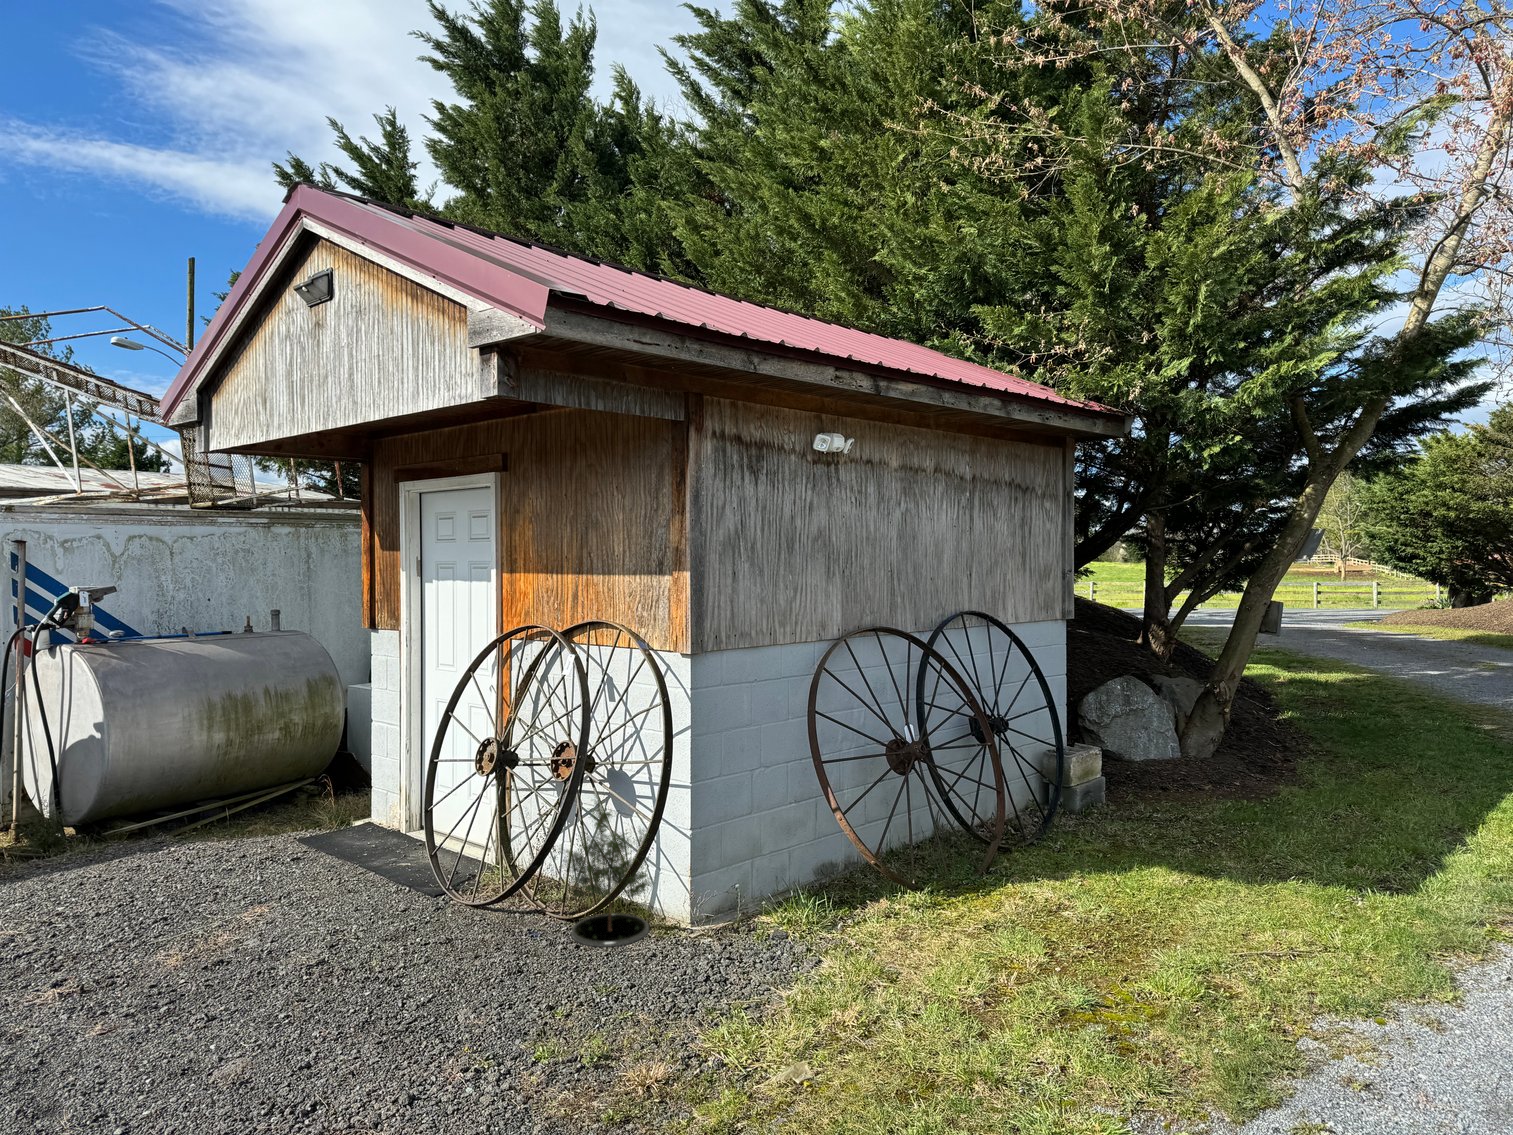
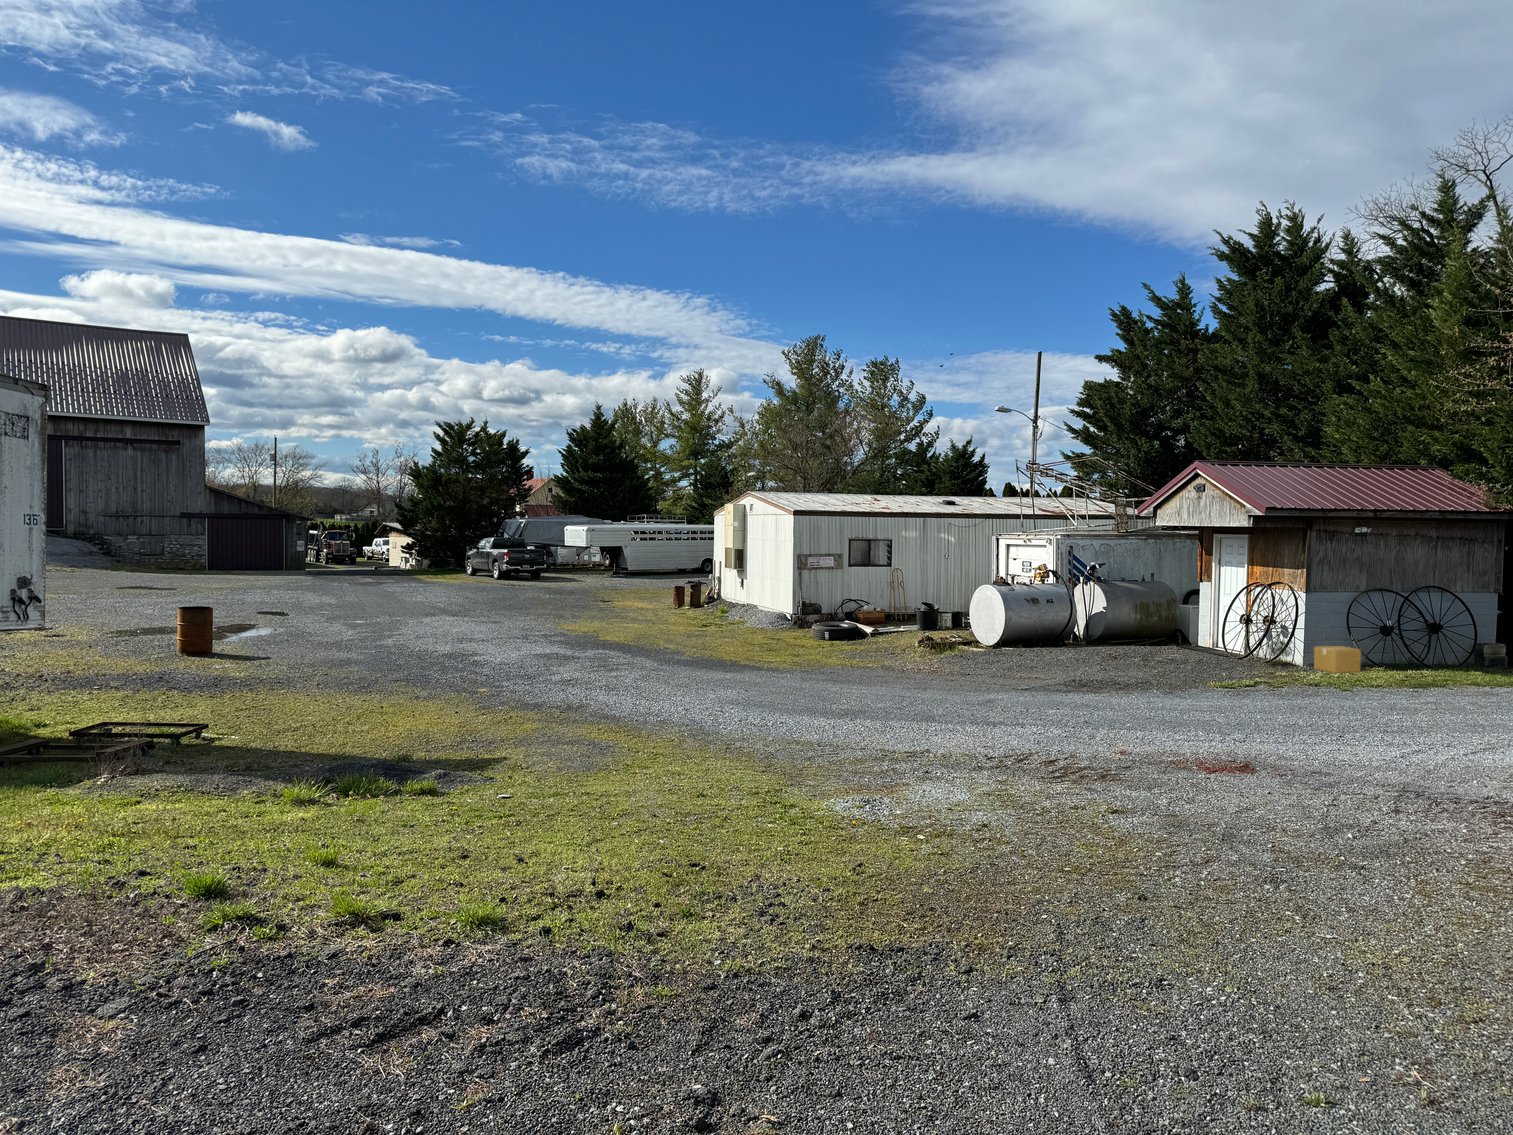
cardboard box: none [722,825,867,953] -> present [1314,646,1361,673]

